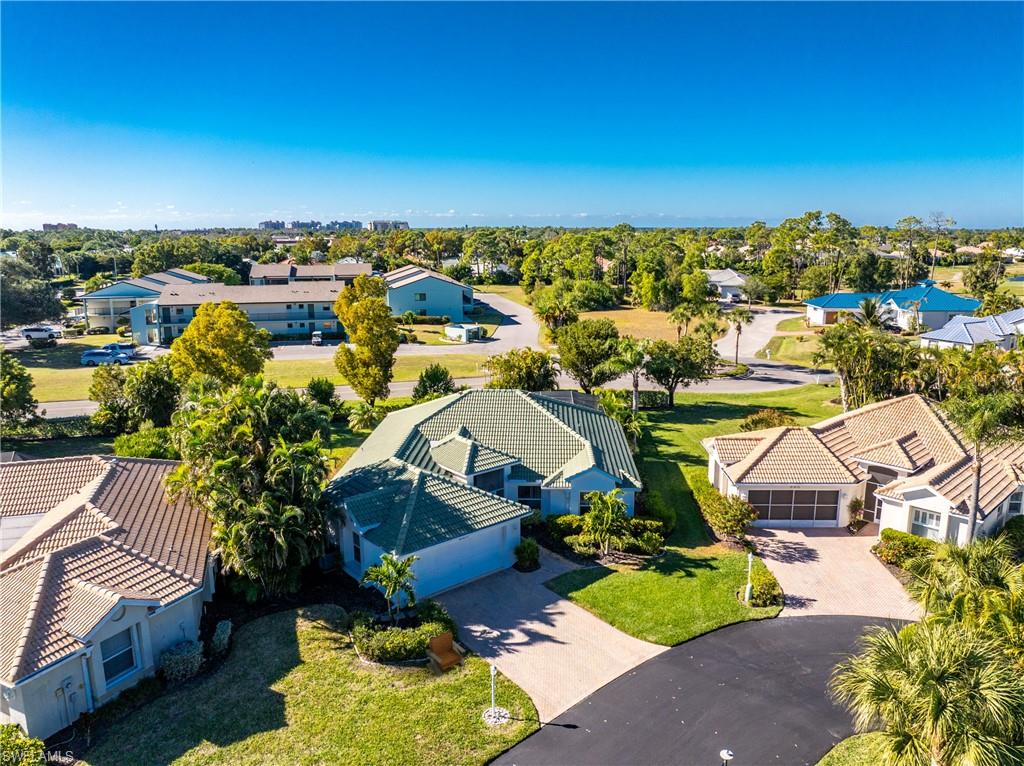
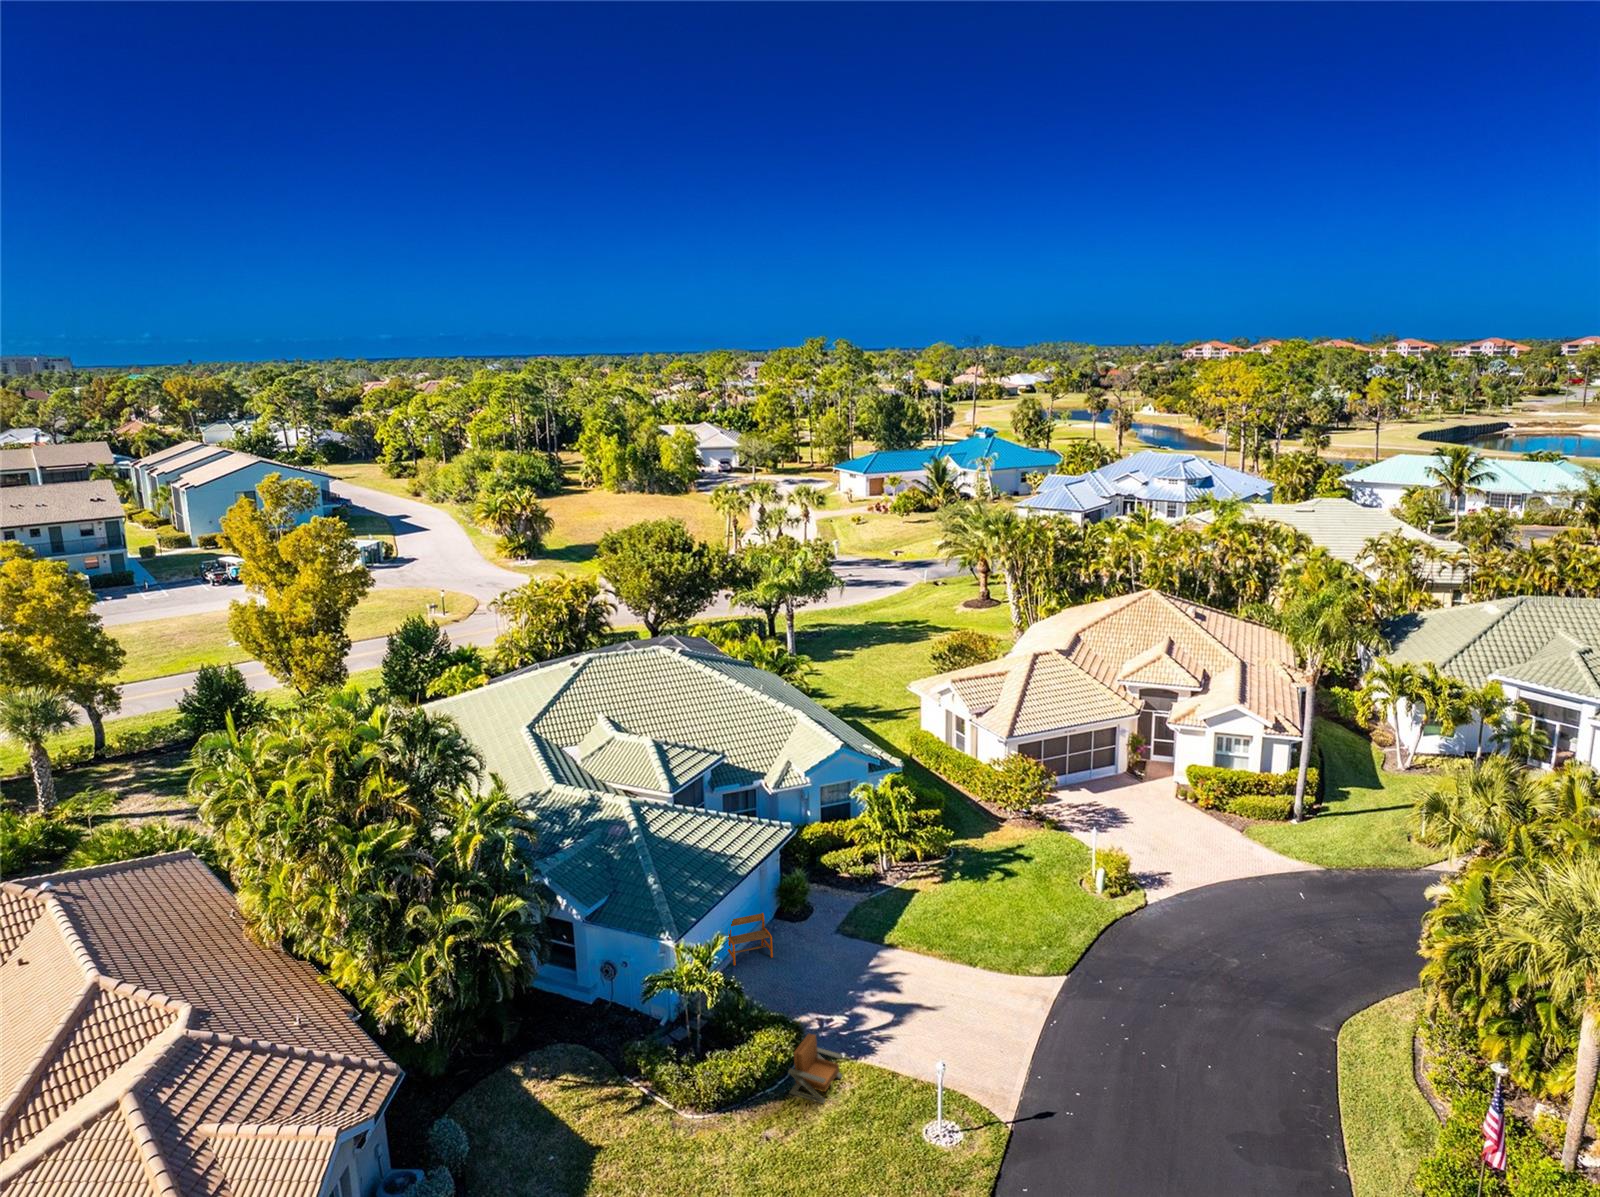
bench: none [462,557,490,587] -> present [728,913,773,965]

